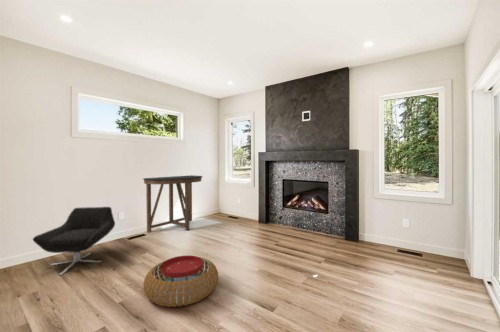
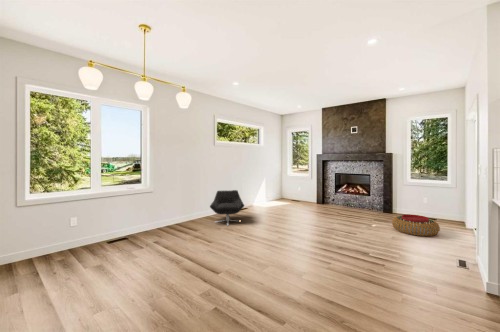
console table: present [143,175,202,232] -> none [245,171,279,208]
pouf: present [143,256,218,307] -> present [392,214,440,236]

